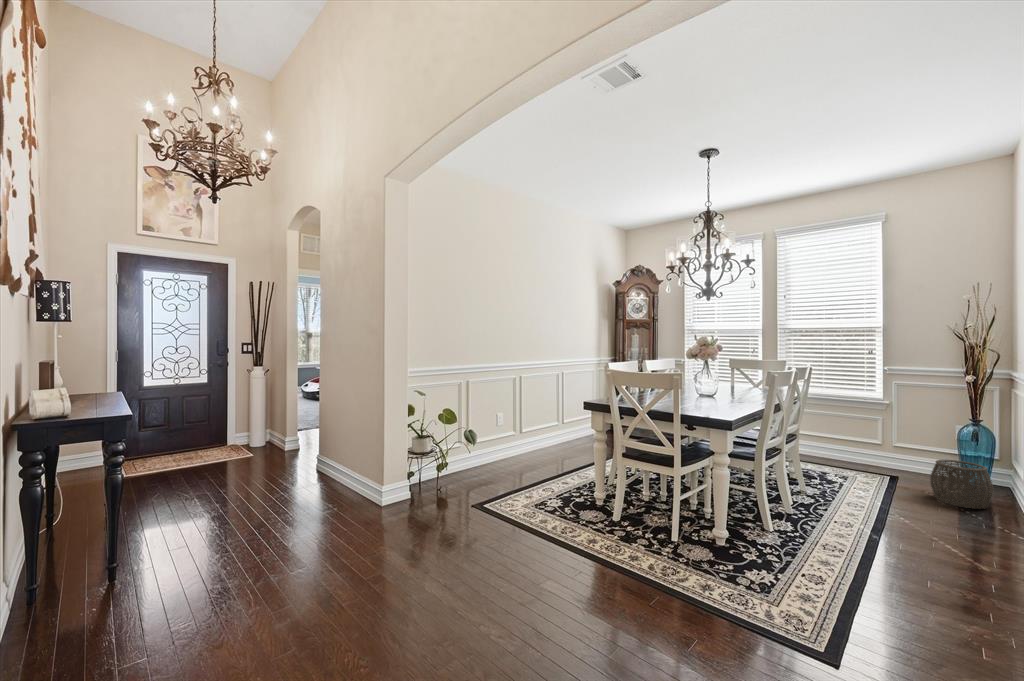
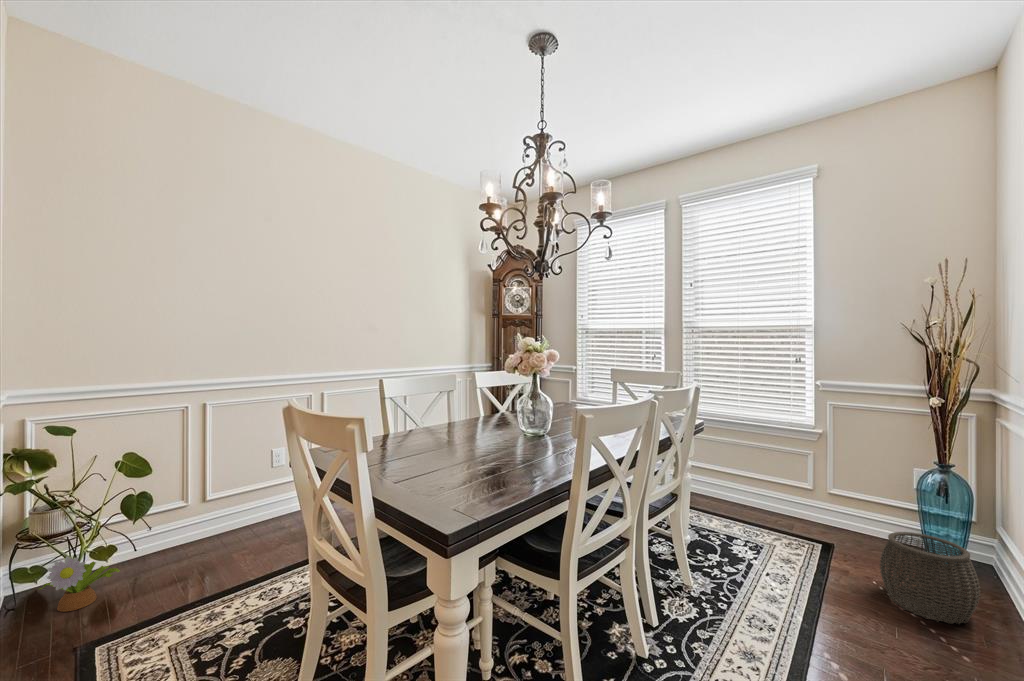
decorative plant: none [436,462,468,492] -> present [39,556,120,612]

